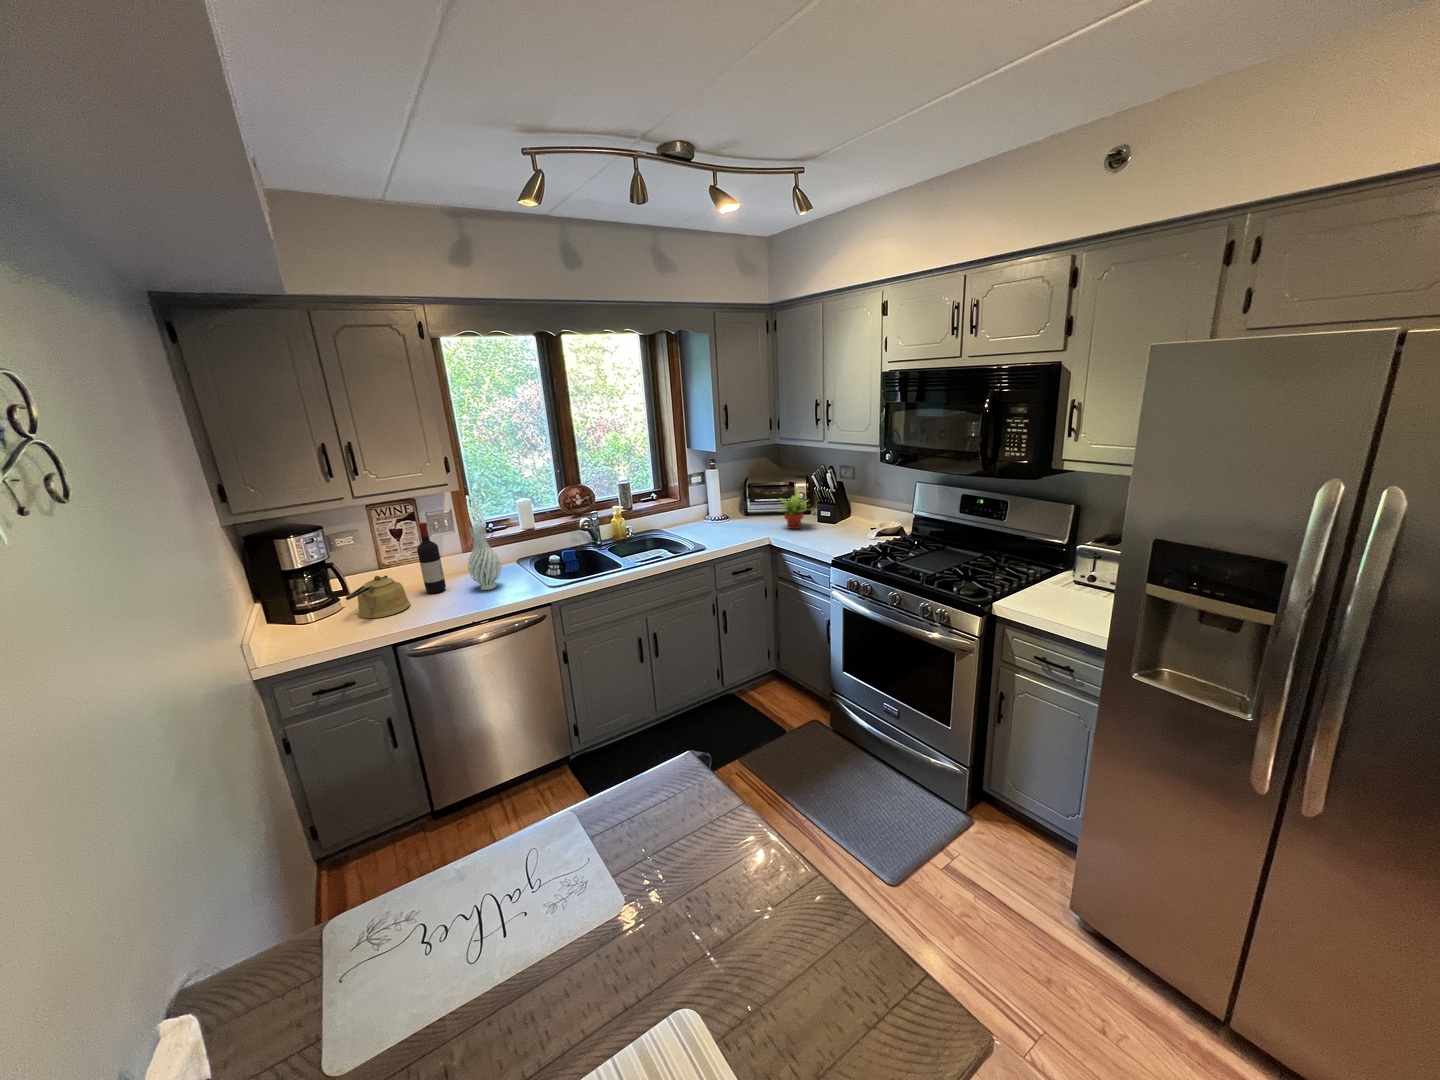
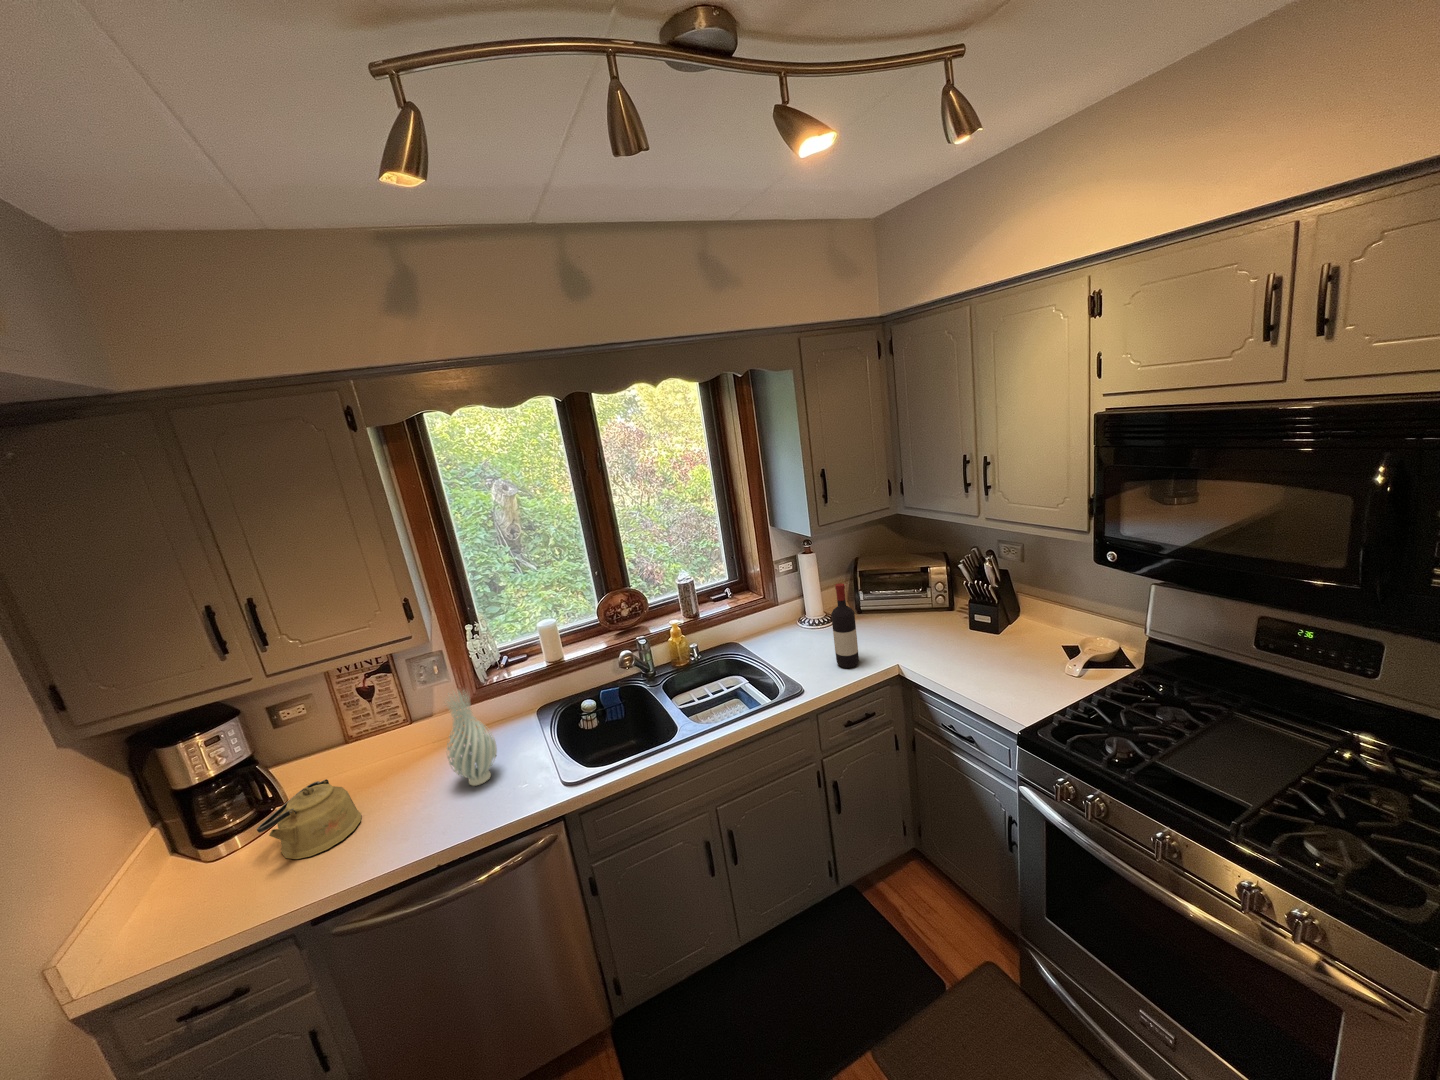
succulent plant: present [780,493,807,529] -> none [908,588,964,646]
wine bottle: present [417,522,446,593] -> present [831,583,859,668]

